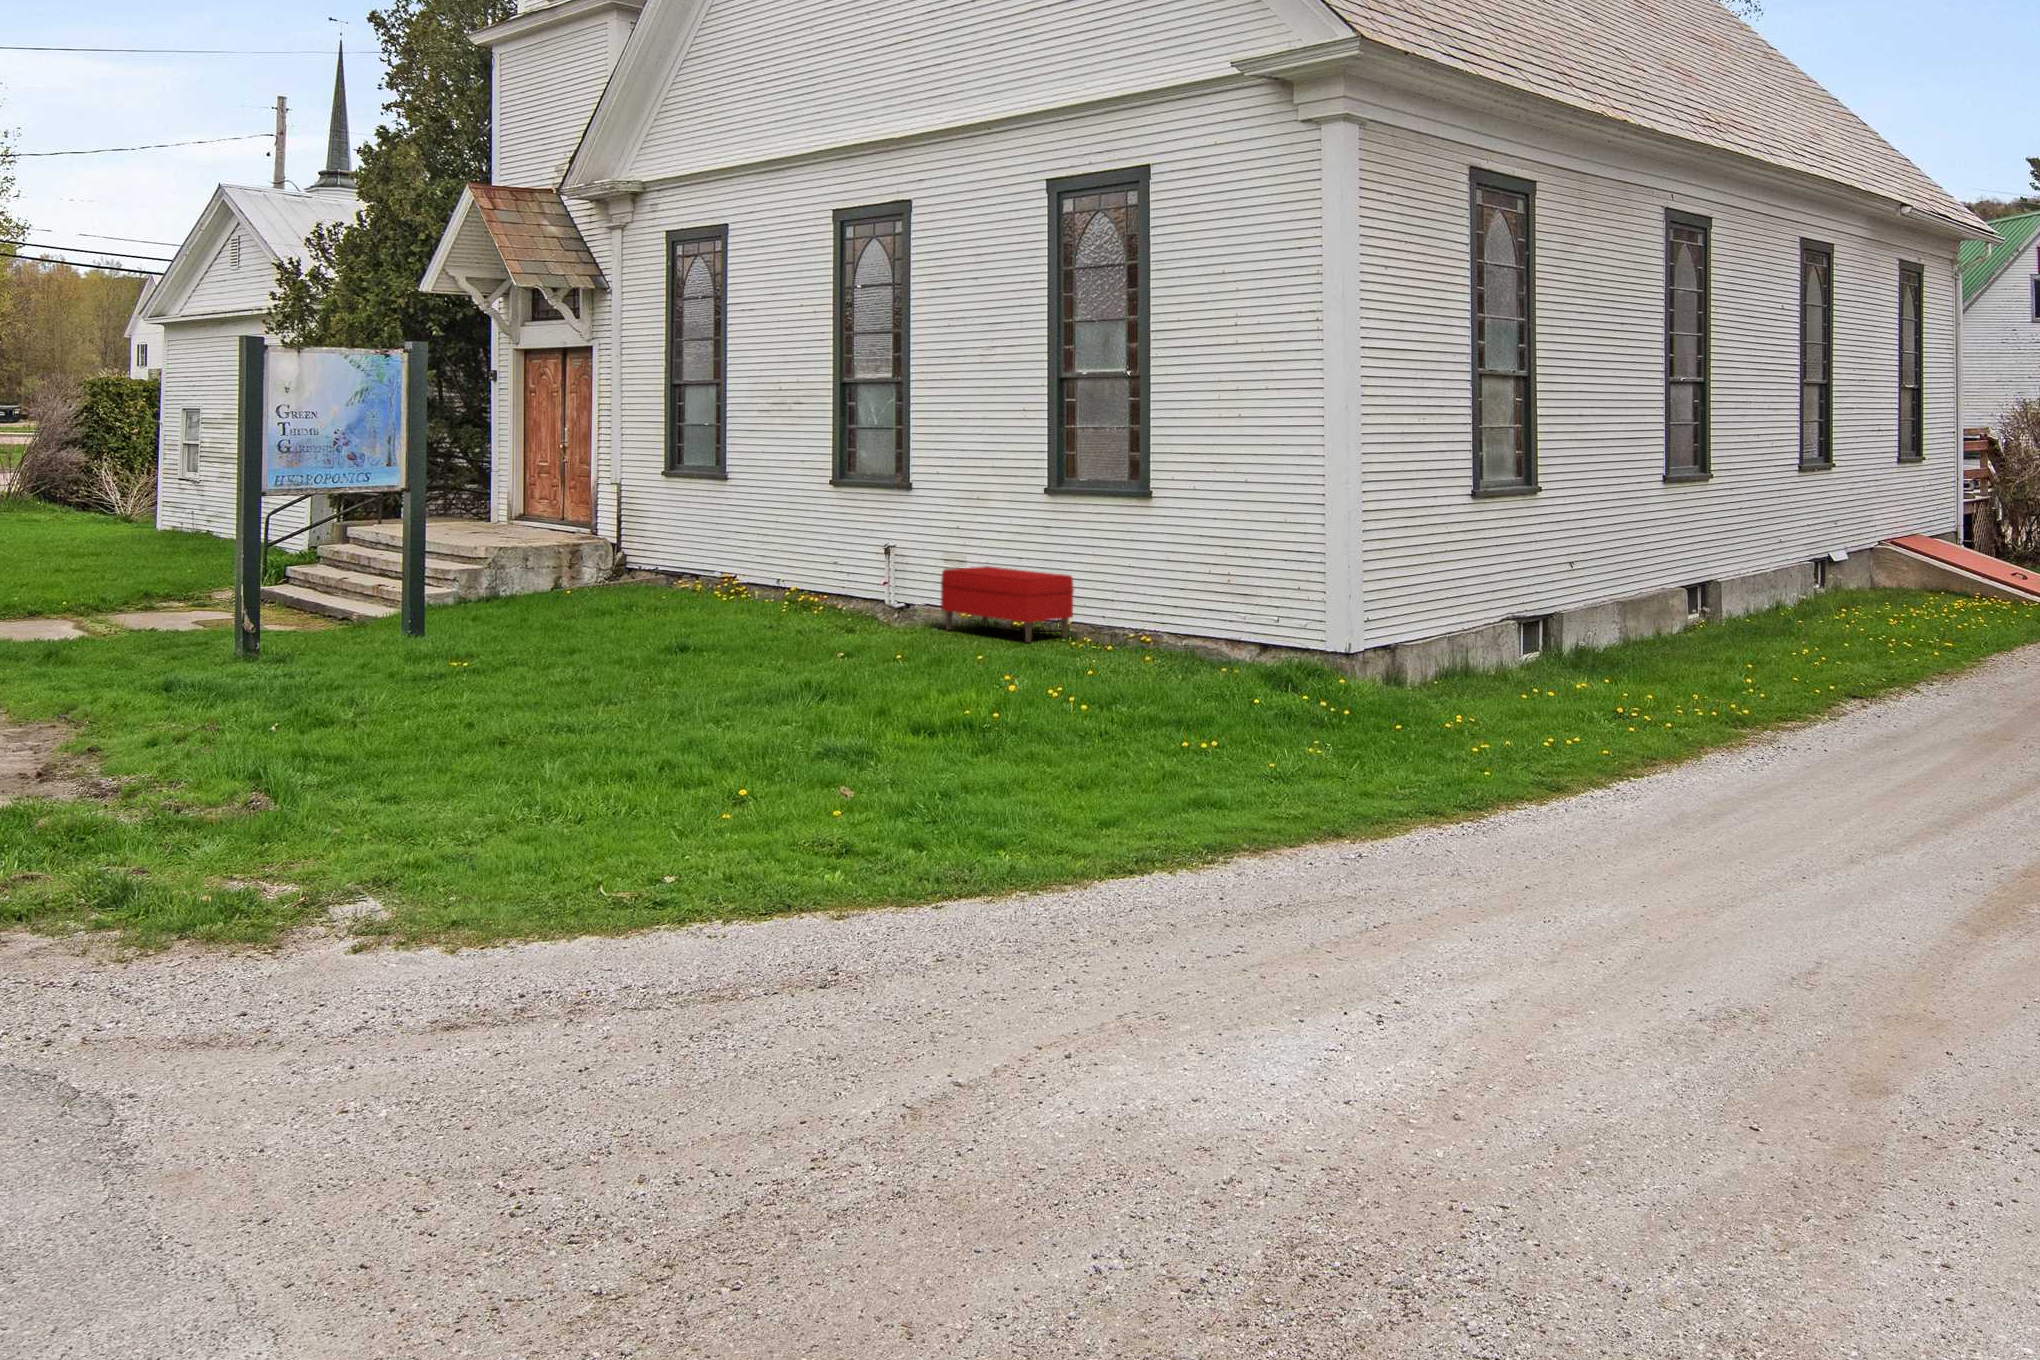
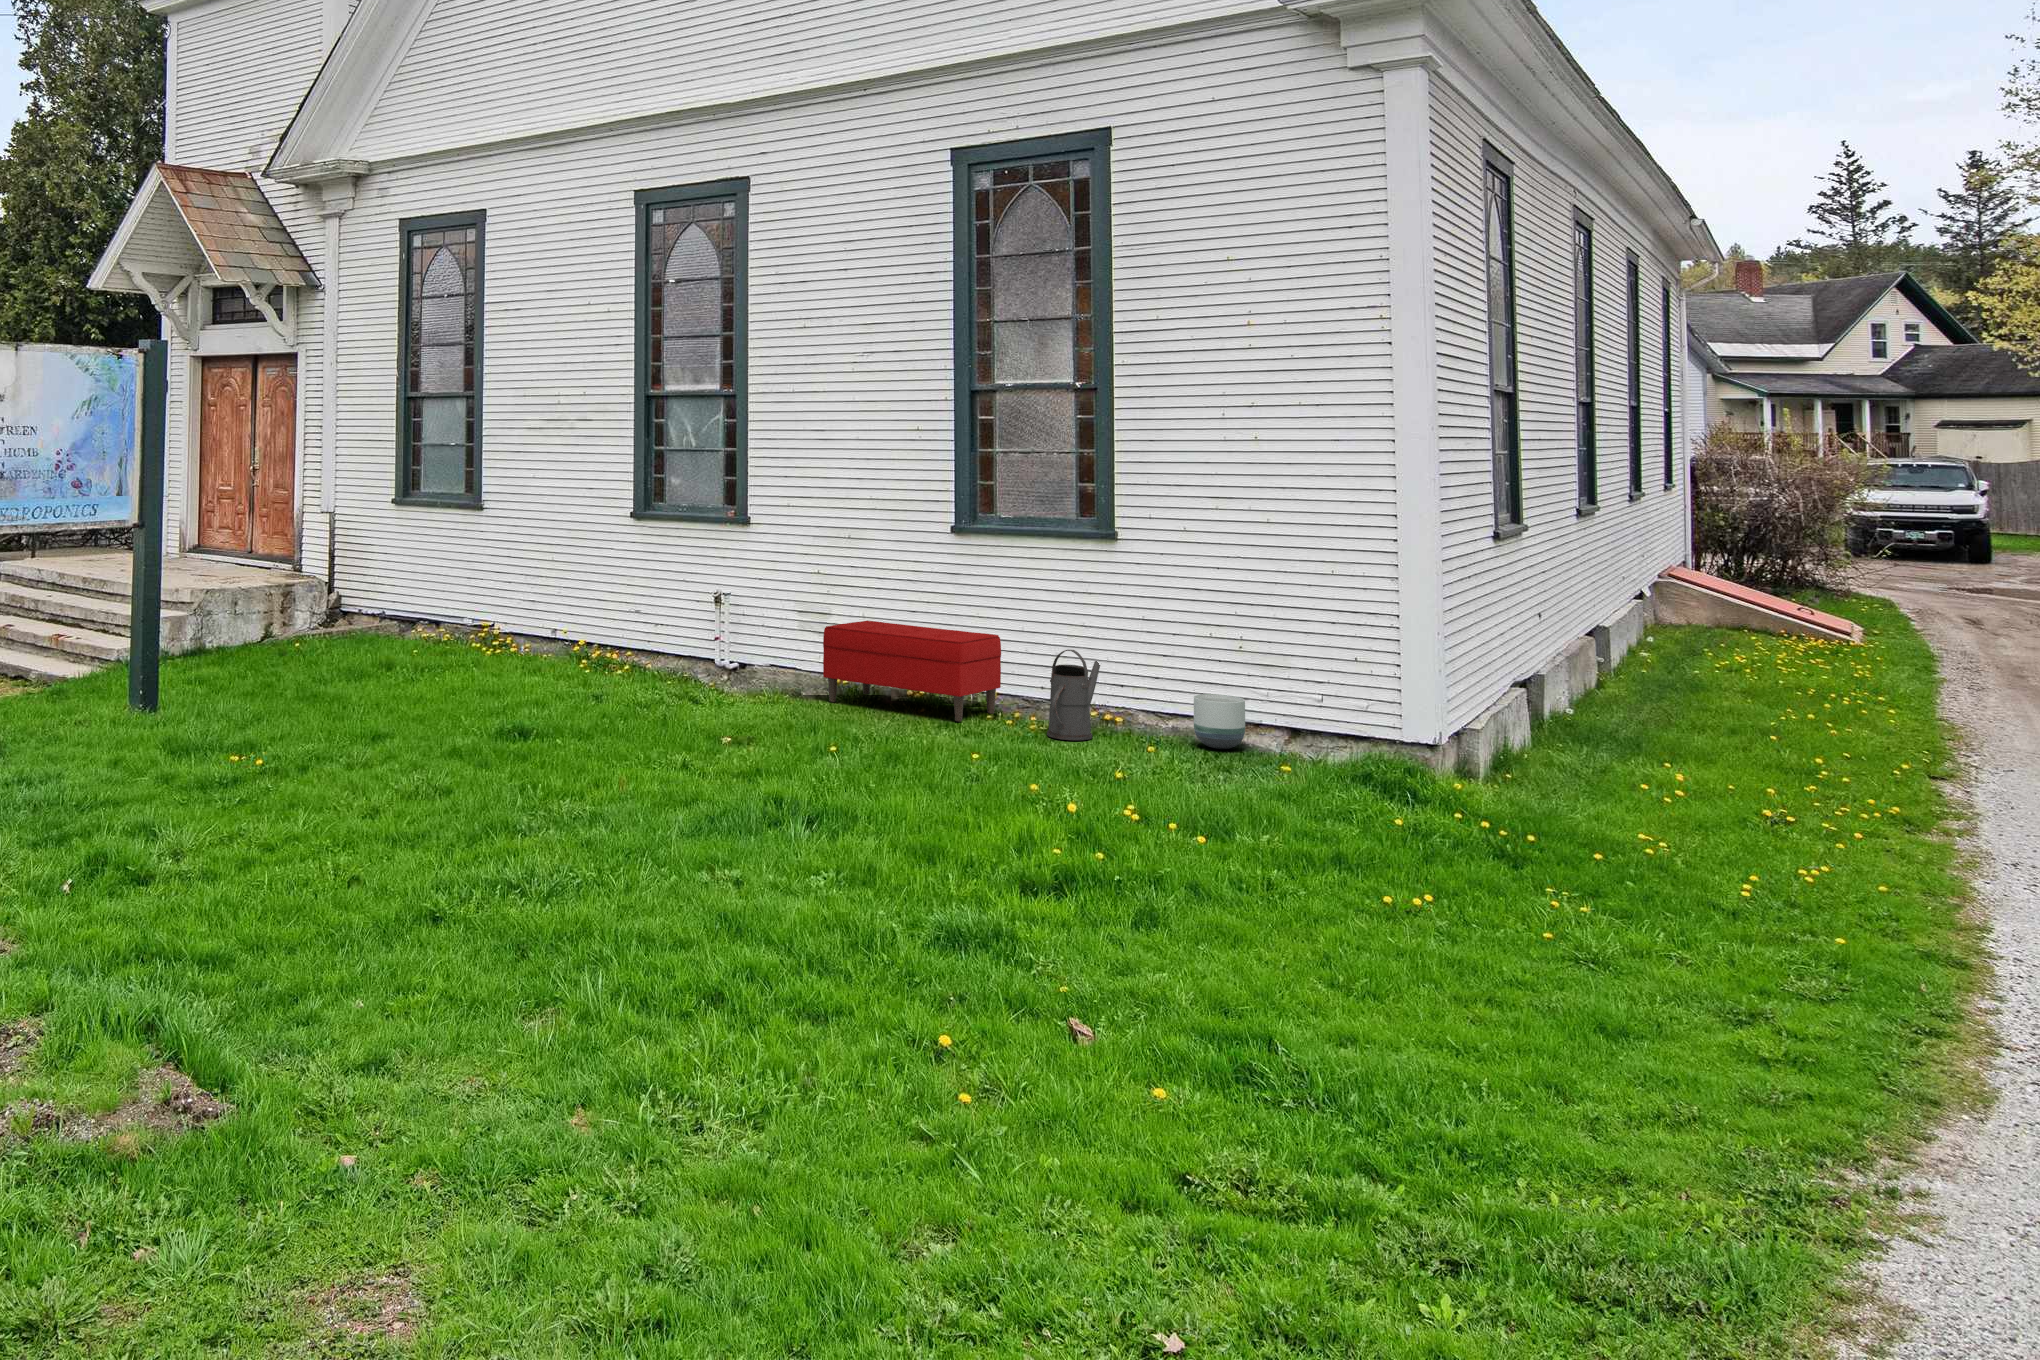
watering can: none [1080,584,1139,654] -> present [1047,650,1100,740]
planter: none [1187,618,1225,660] -> present [1194,694,1245,749]

